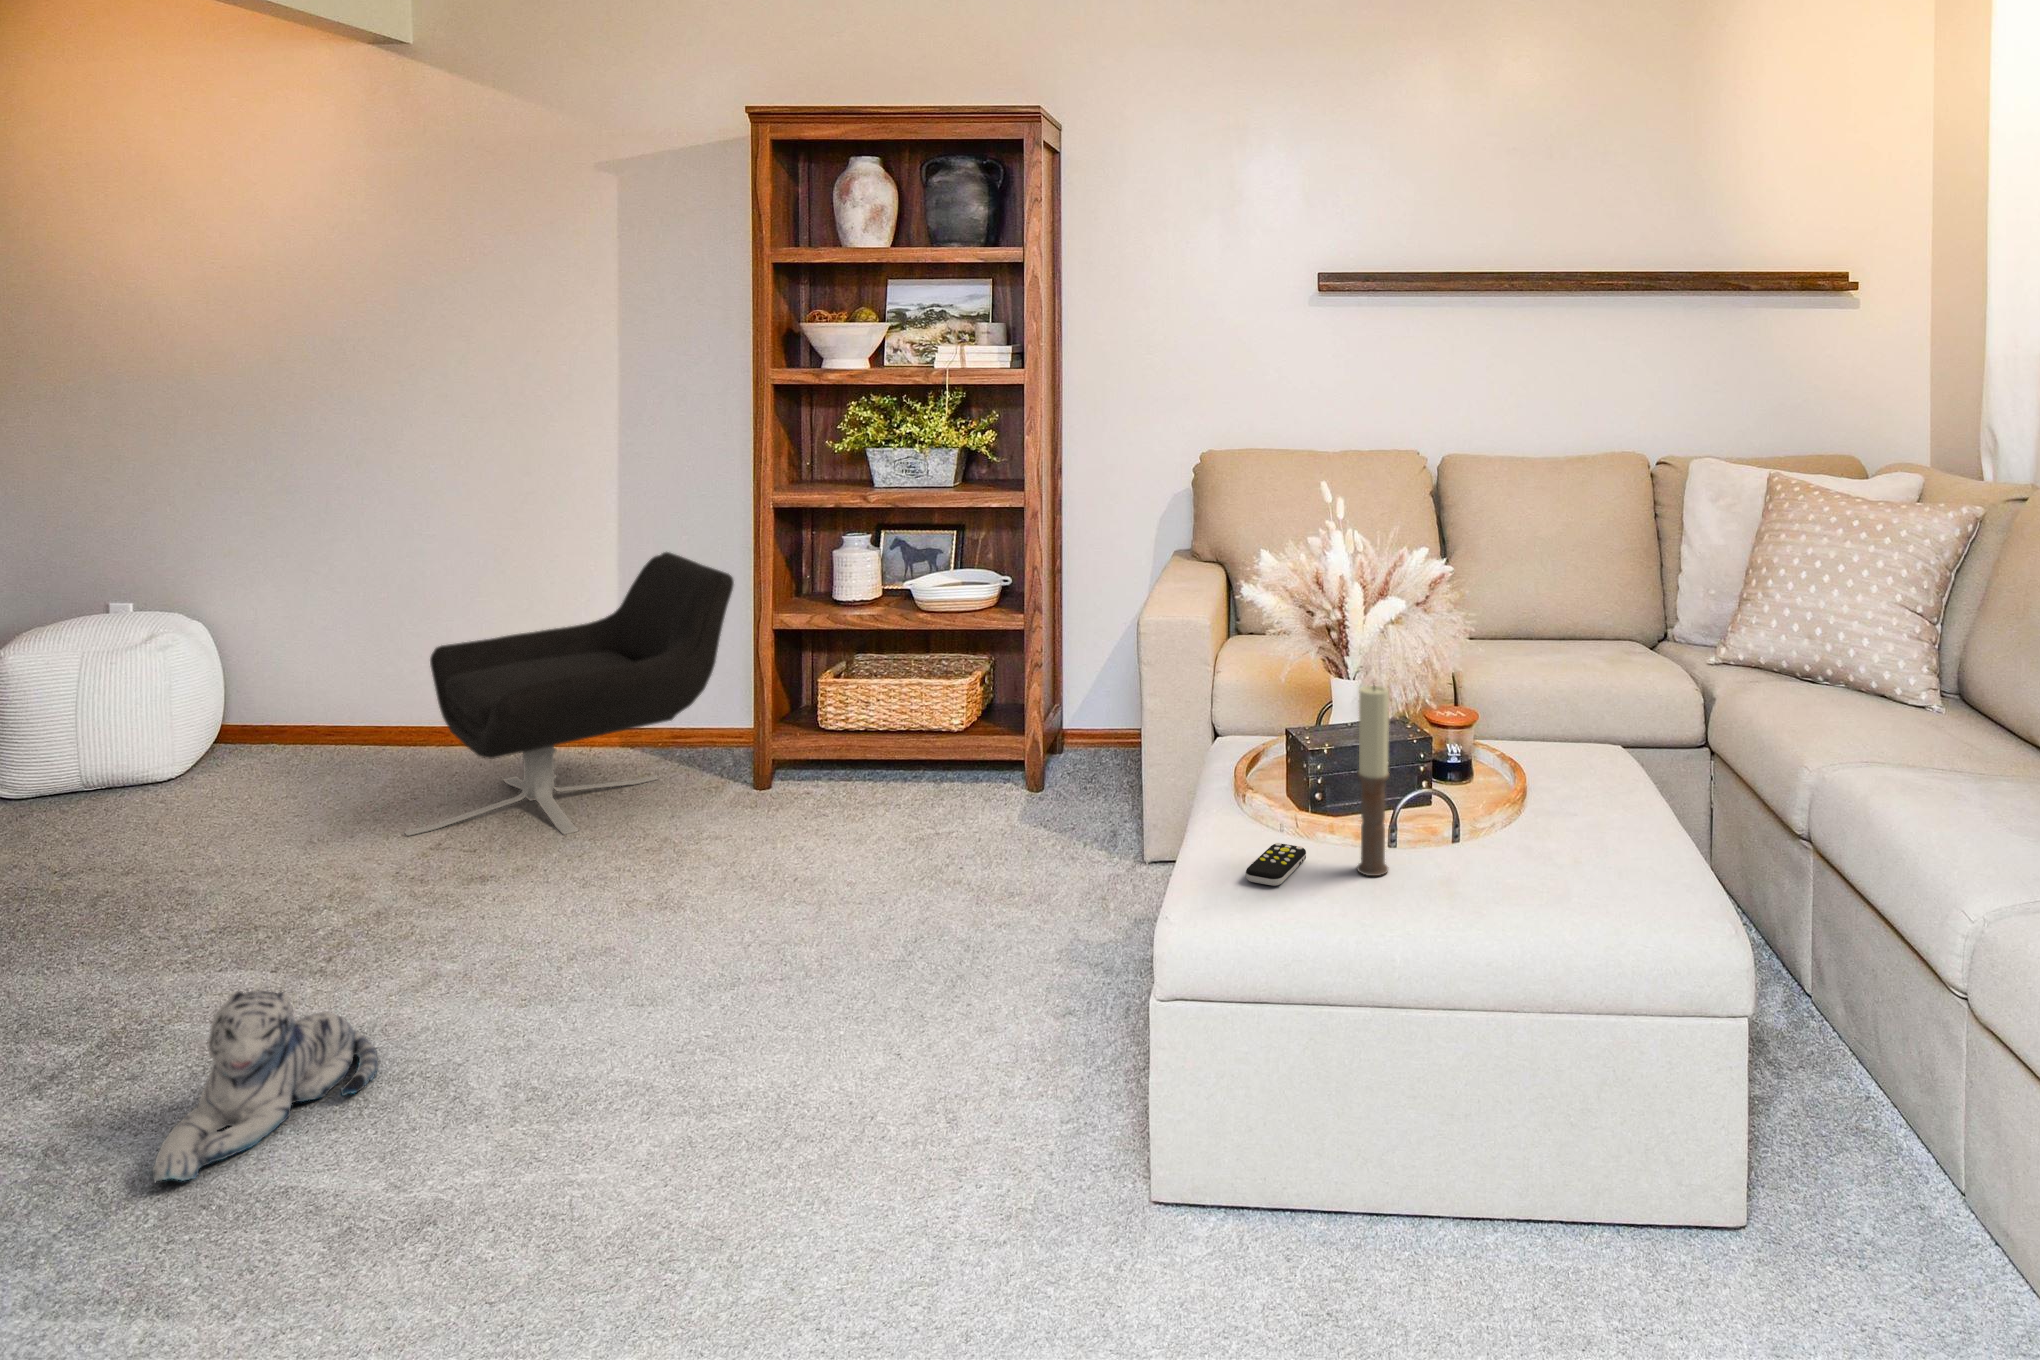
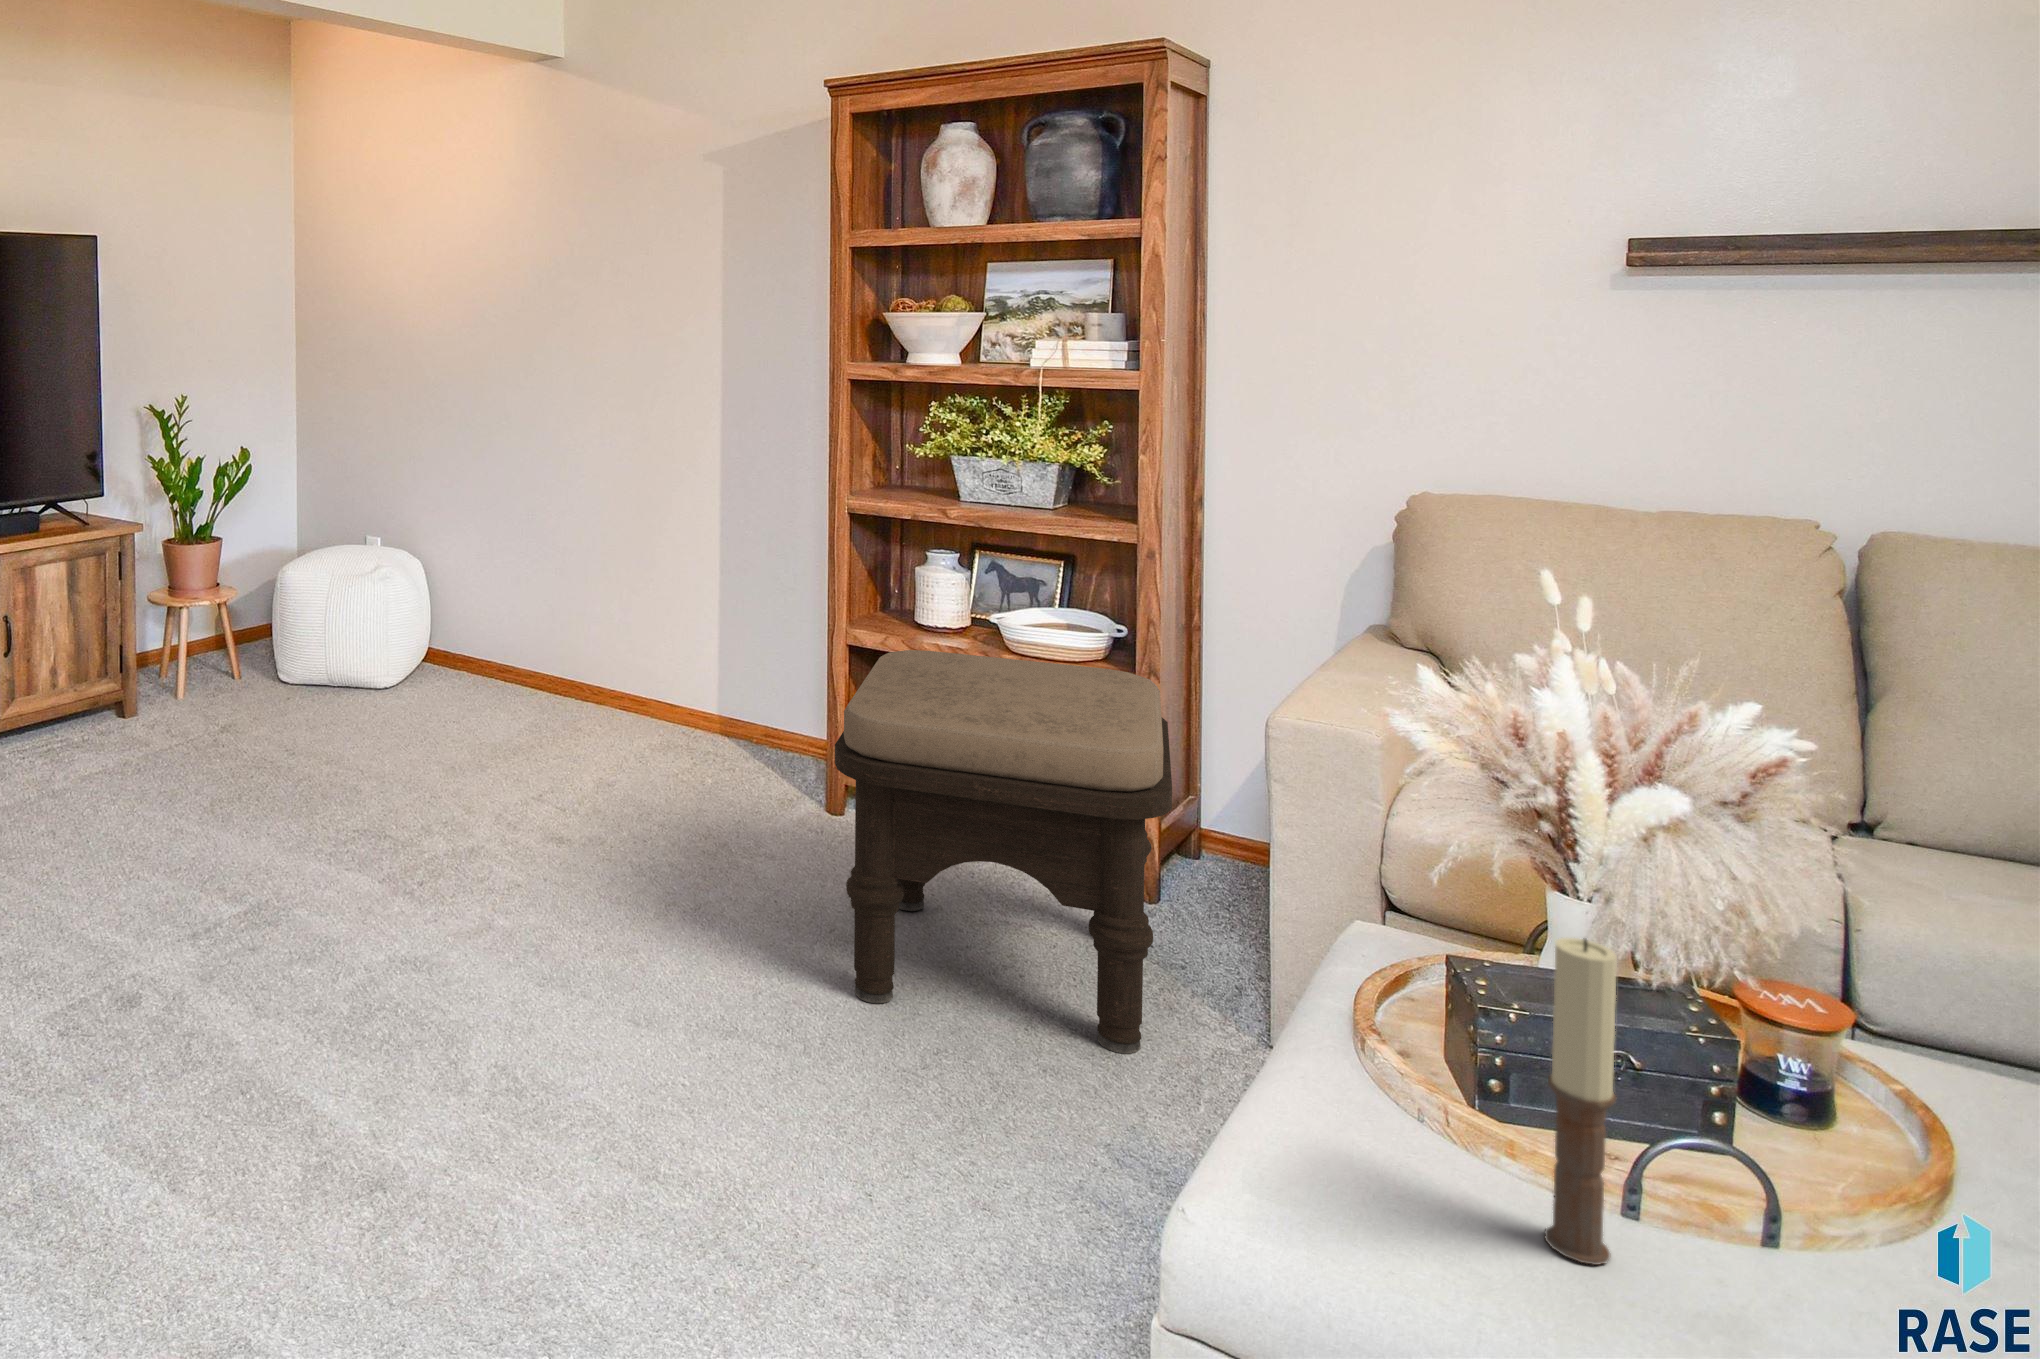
lounge chair: present [405,552,734,836] -> none [512,547,807,821]
ottoman: none [808,607,1078,919] -> present [835,650,1172,1054]
remote control: present [1246,843,1306,886] -> none [1328,1137,1449,1213]
plush toy: present [151,990,378,1181] -> none [225,917,415,1077]

